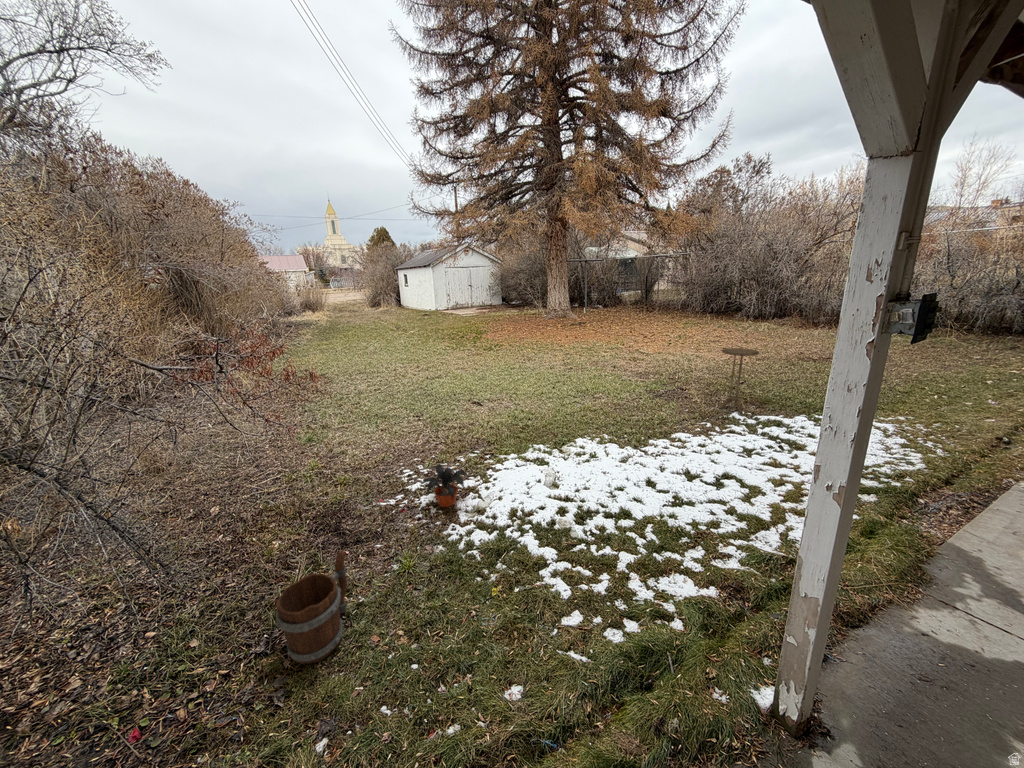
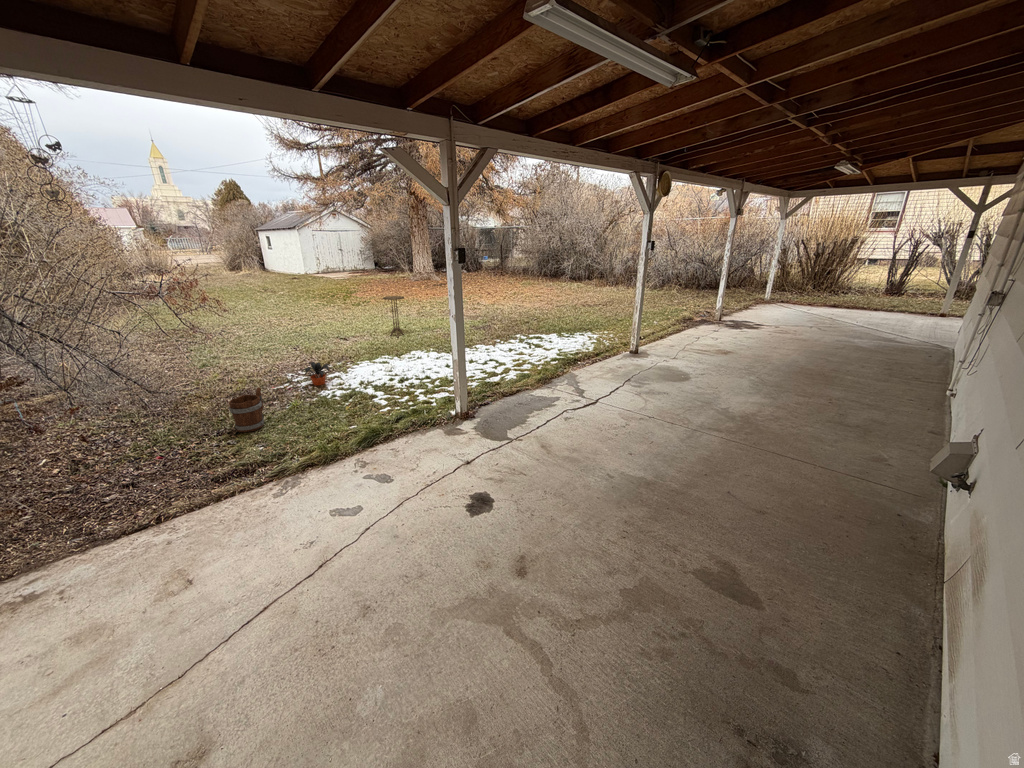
side table: present [719,348,759,414] -> present [383,296,404,338]

